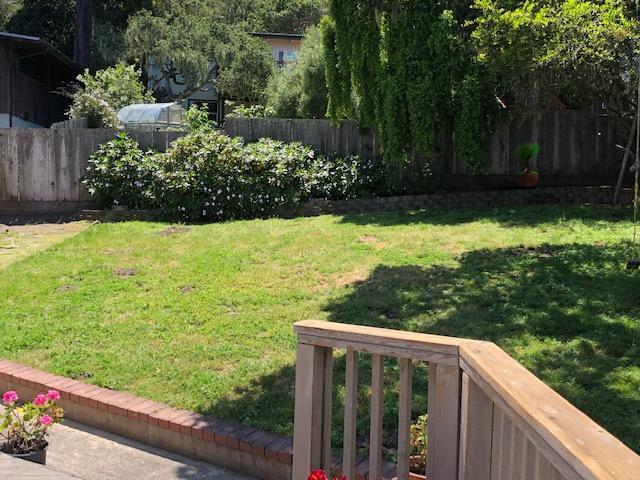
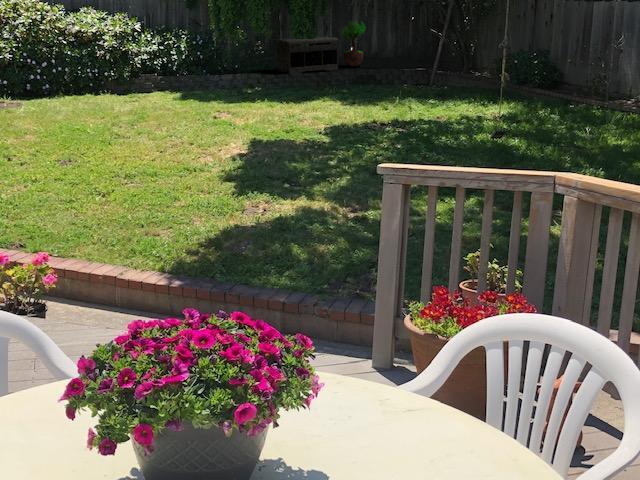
bench: none [447,158,510,197] -> present [277,36,338,74]

